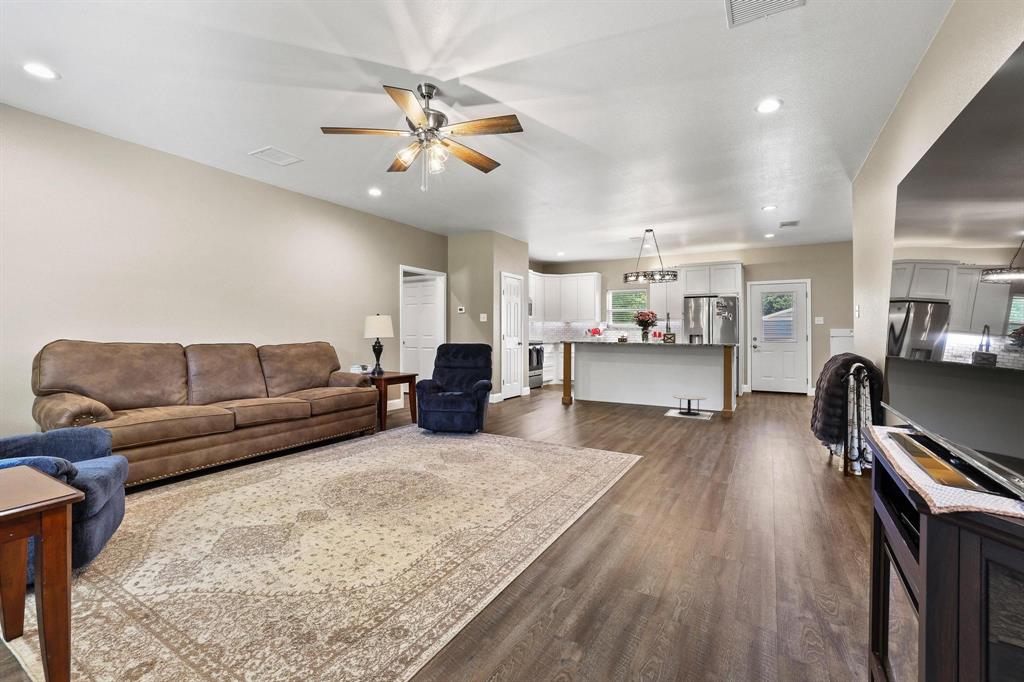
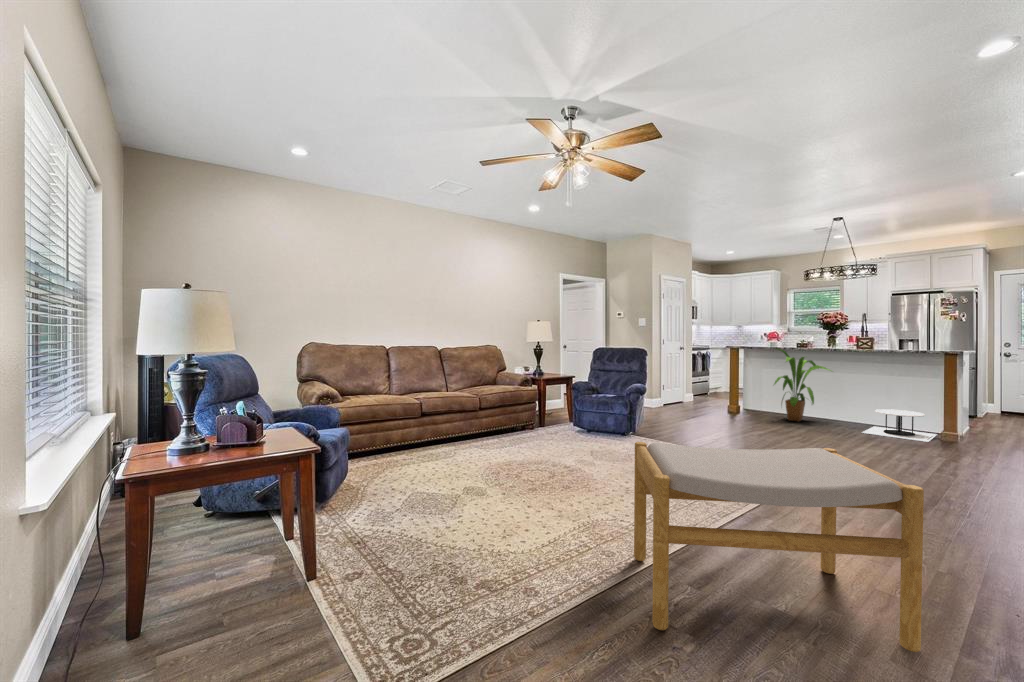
house plant: none [597,345,643,409] -> present [774,349,831,421]
footstool: none [505,435,758,645] -> present [634,442,924,652]

